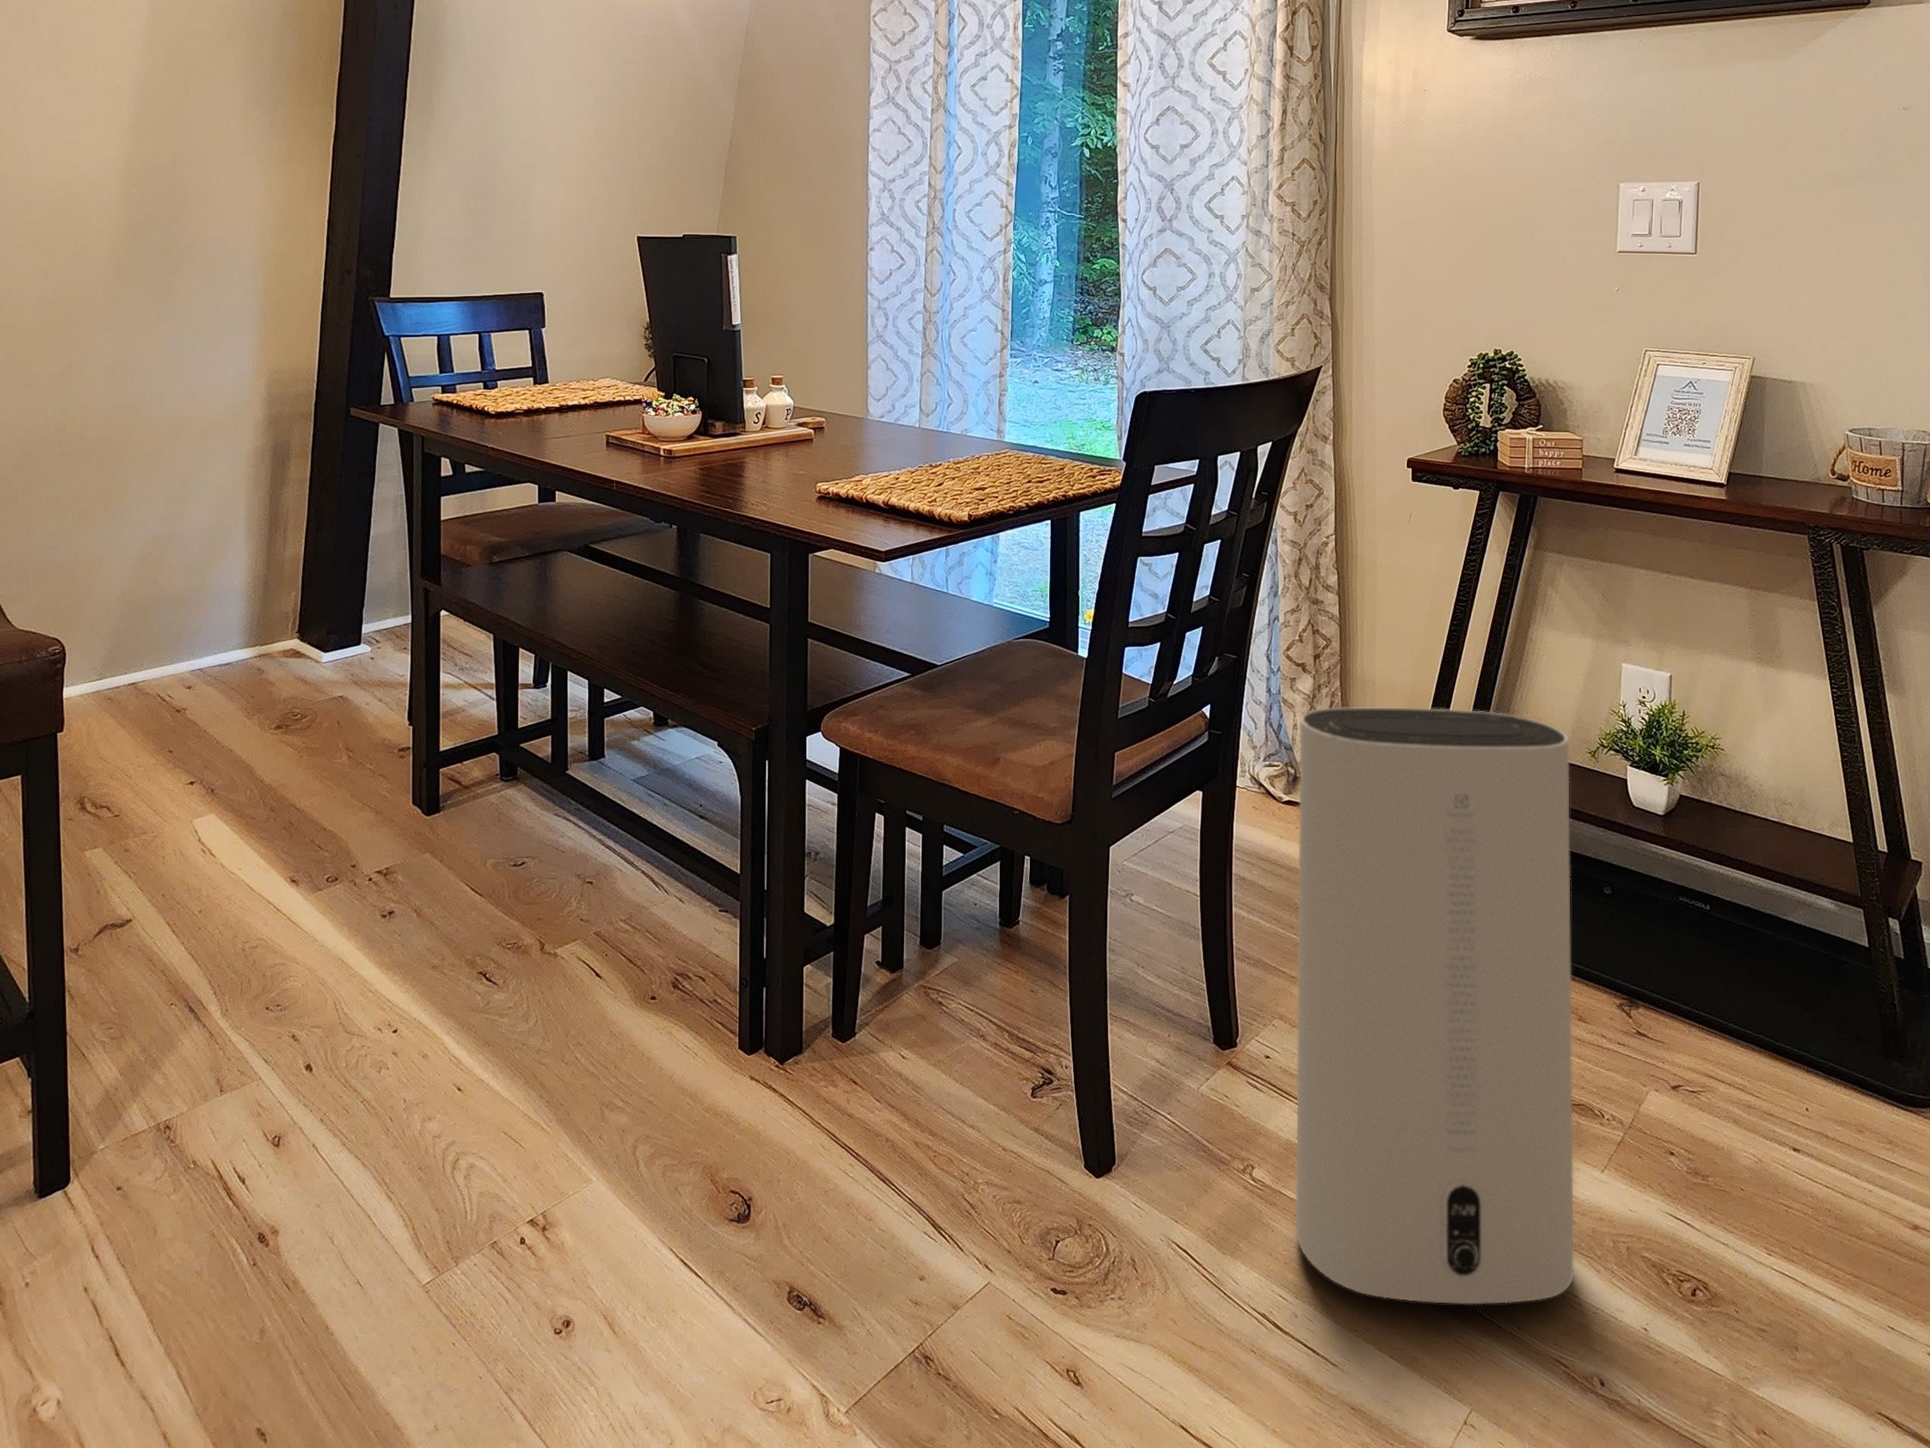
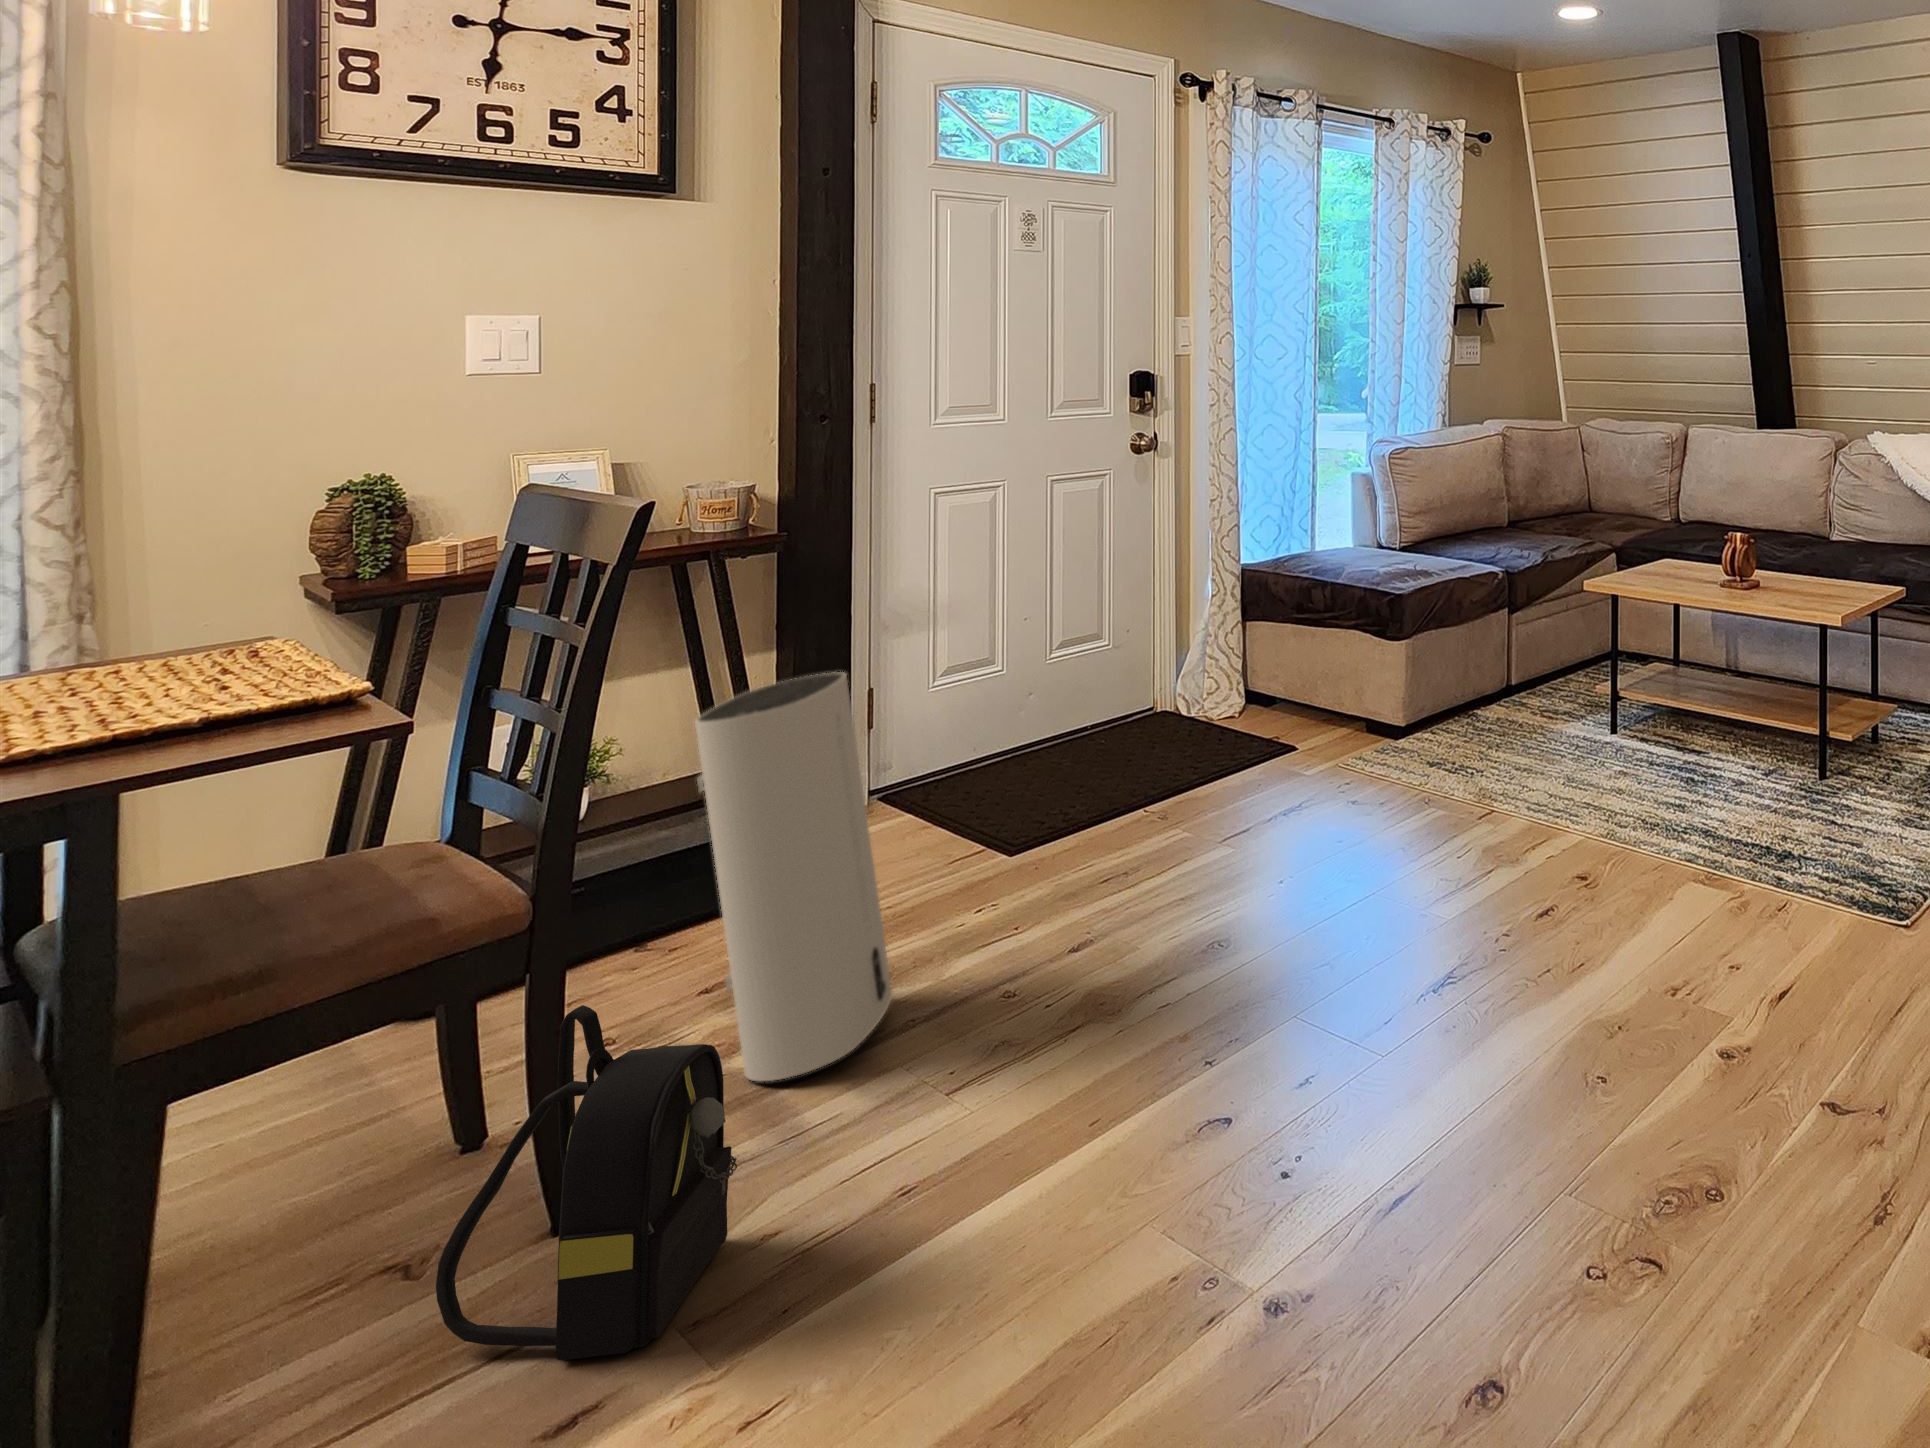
backpack: none [753,917,967,1301] -> present [436,1005,737,1360]

